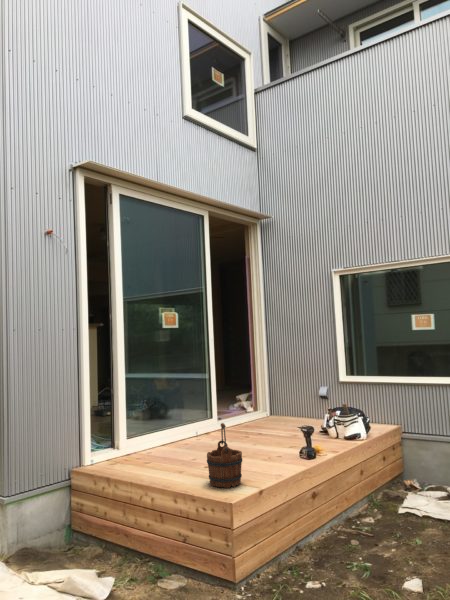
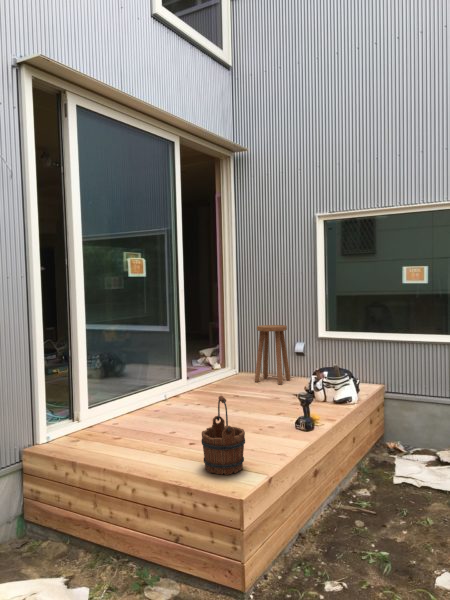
stool: none [280,370,314,424] -> present [255,325,291,384]

